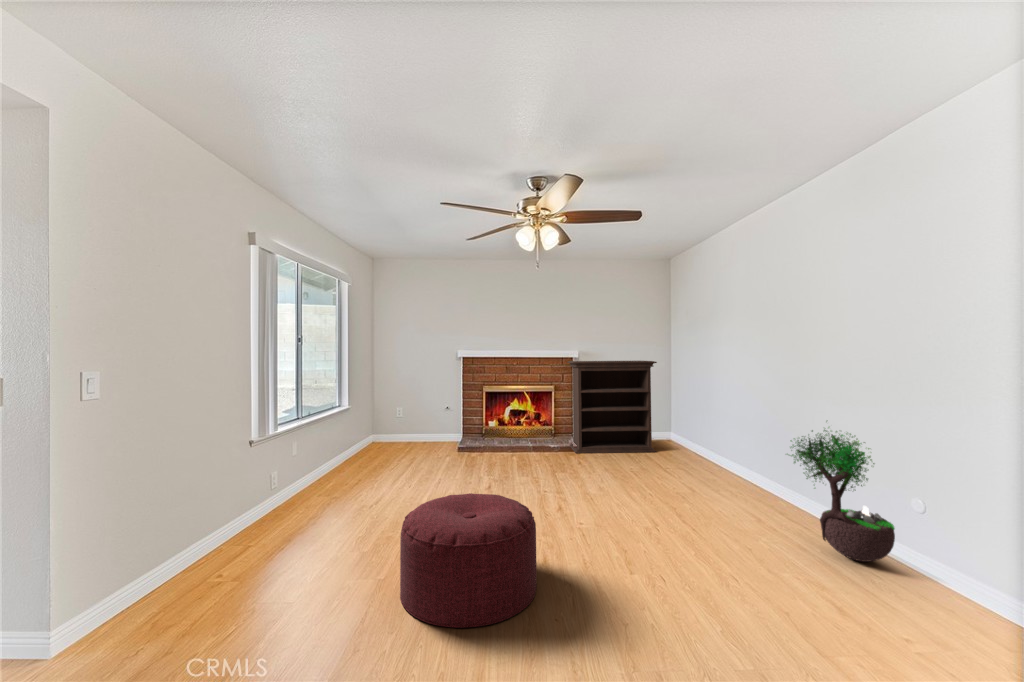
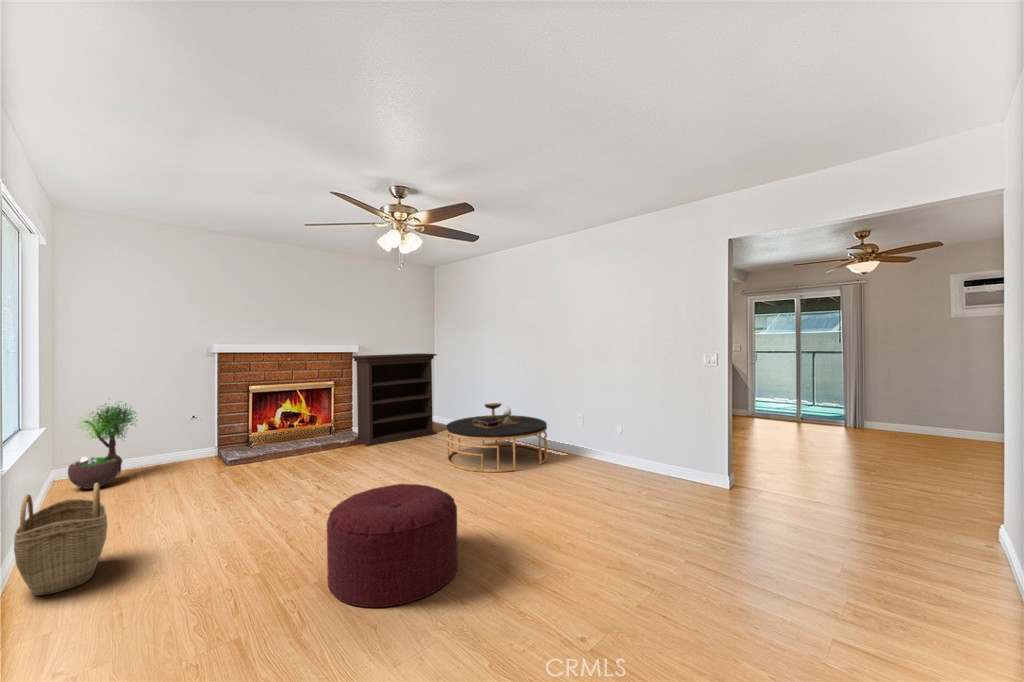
coffee table: none [636,424,776,515] -> present [446,403,547,472]
potted tree: present [787,427,895,562] -> present [68,401,136,489]
woven basket: none [269,445,326,518] -> present [14,483,107,596]

